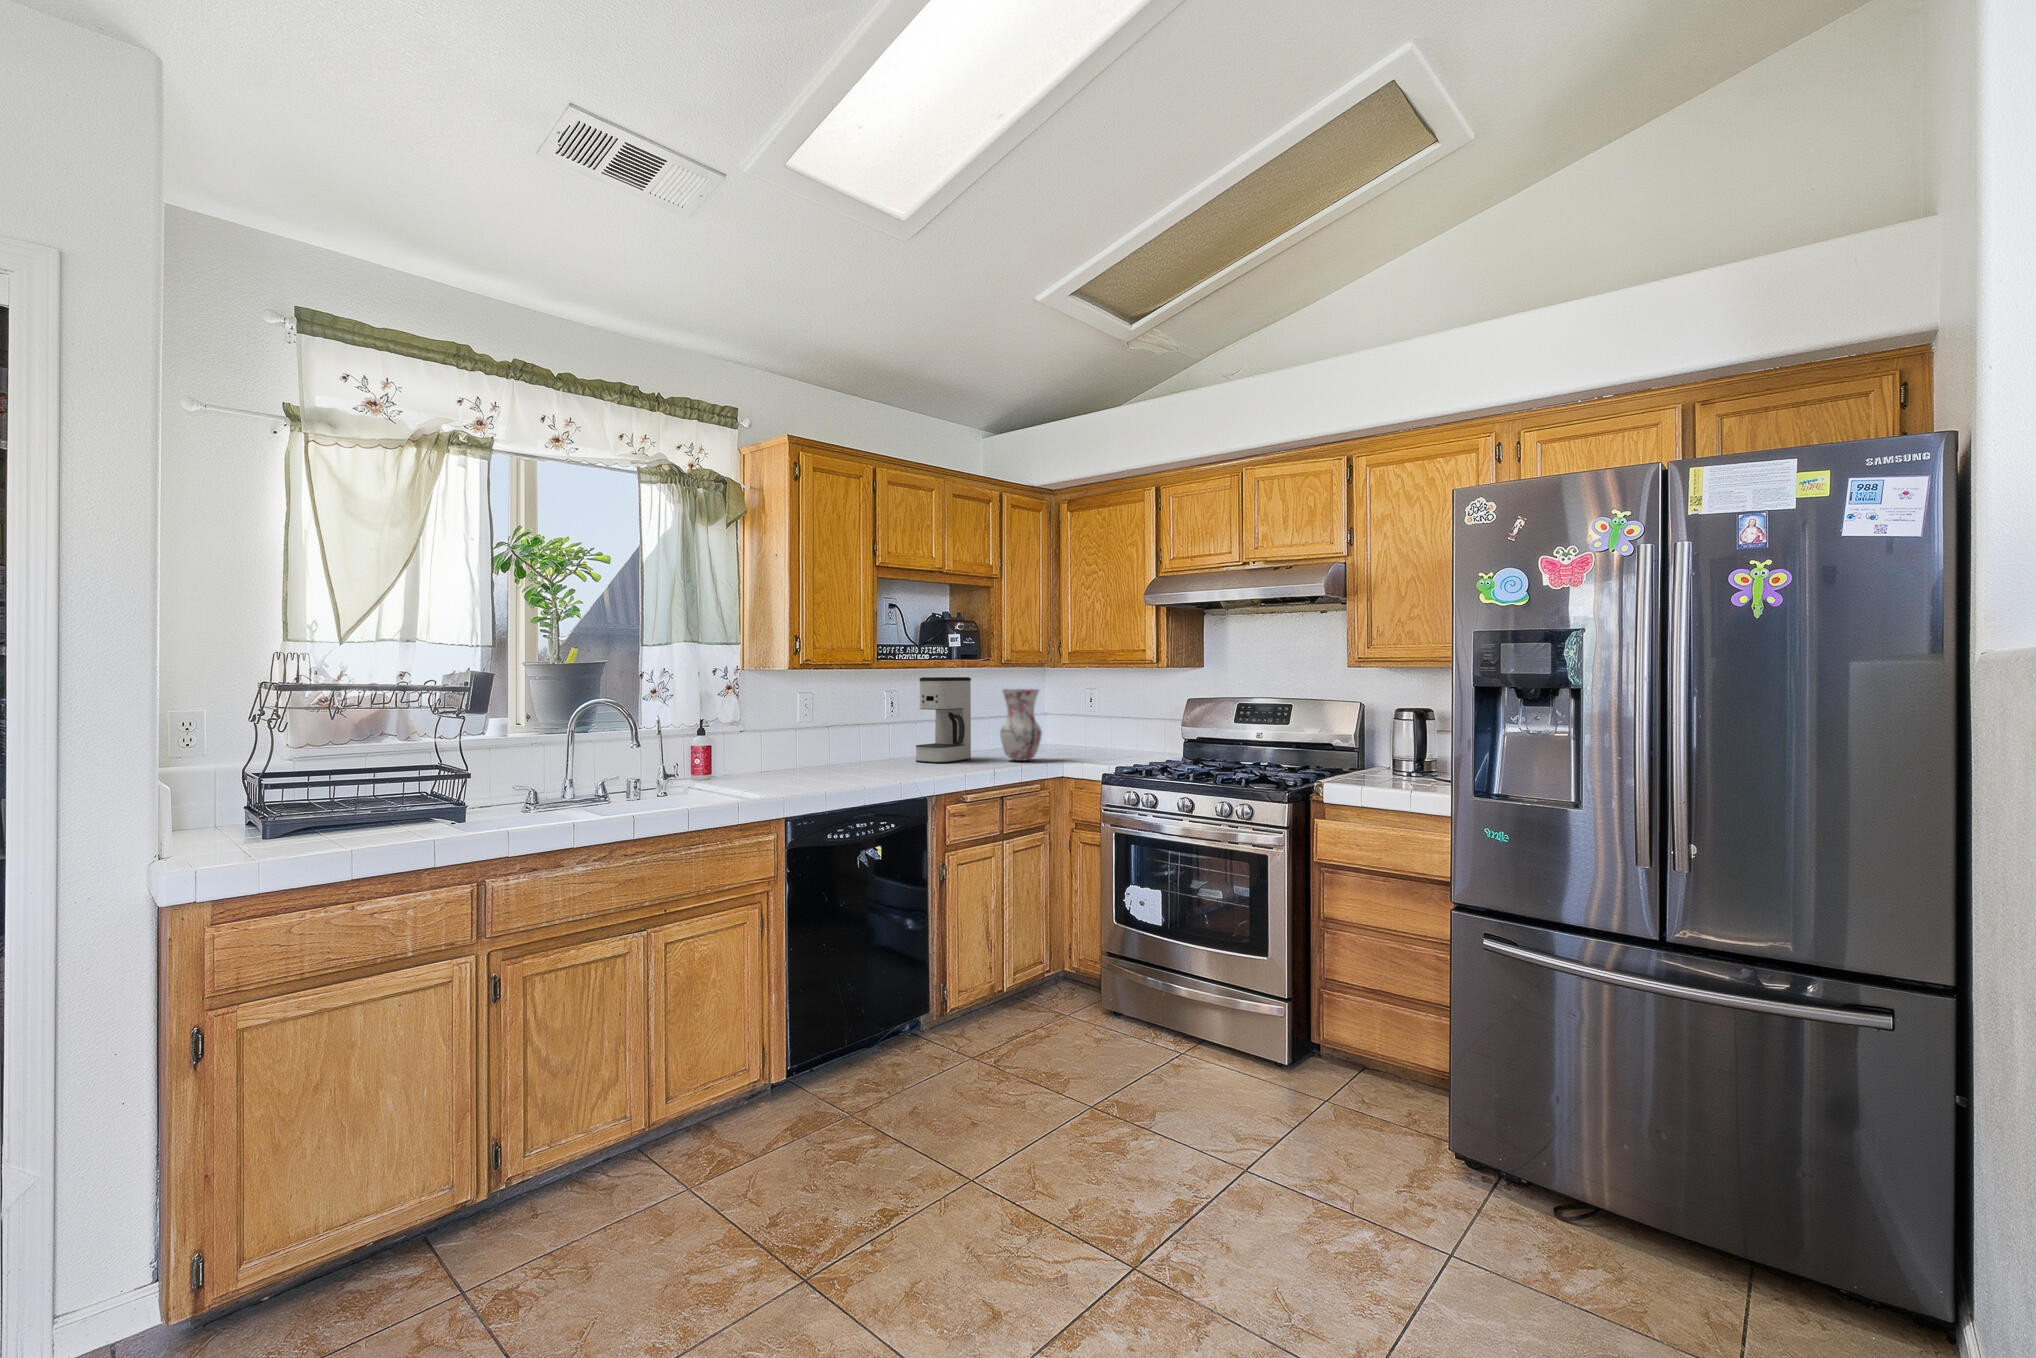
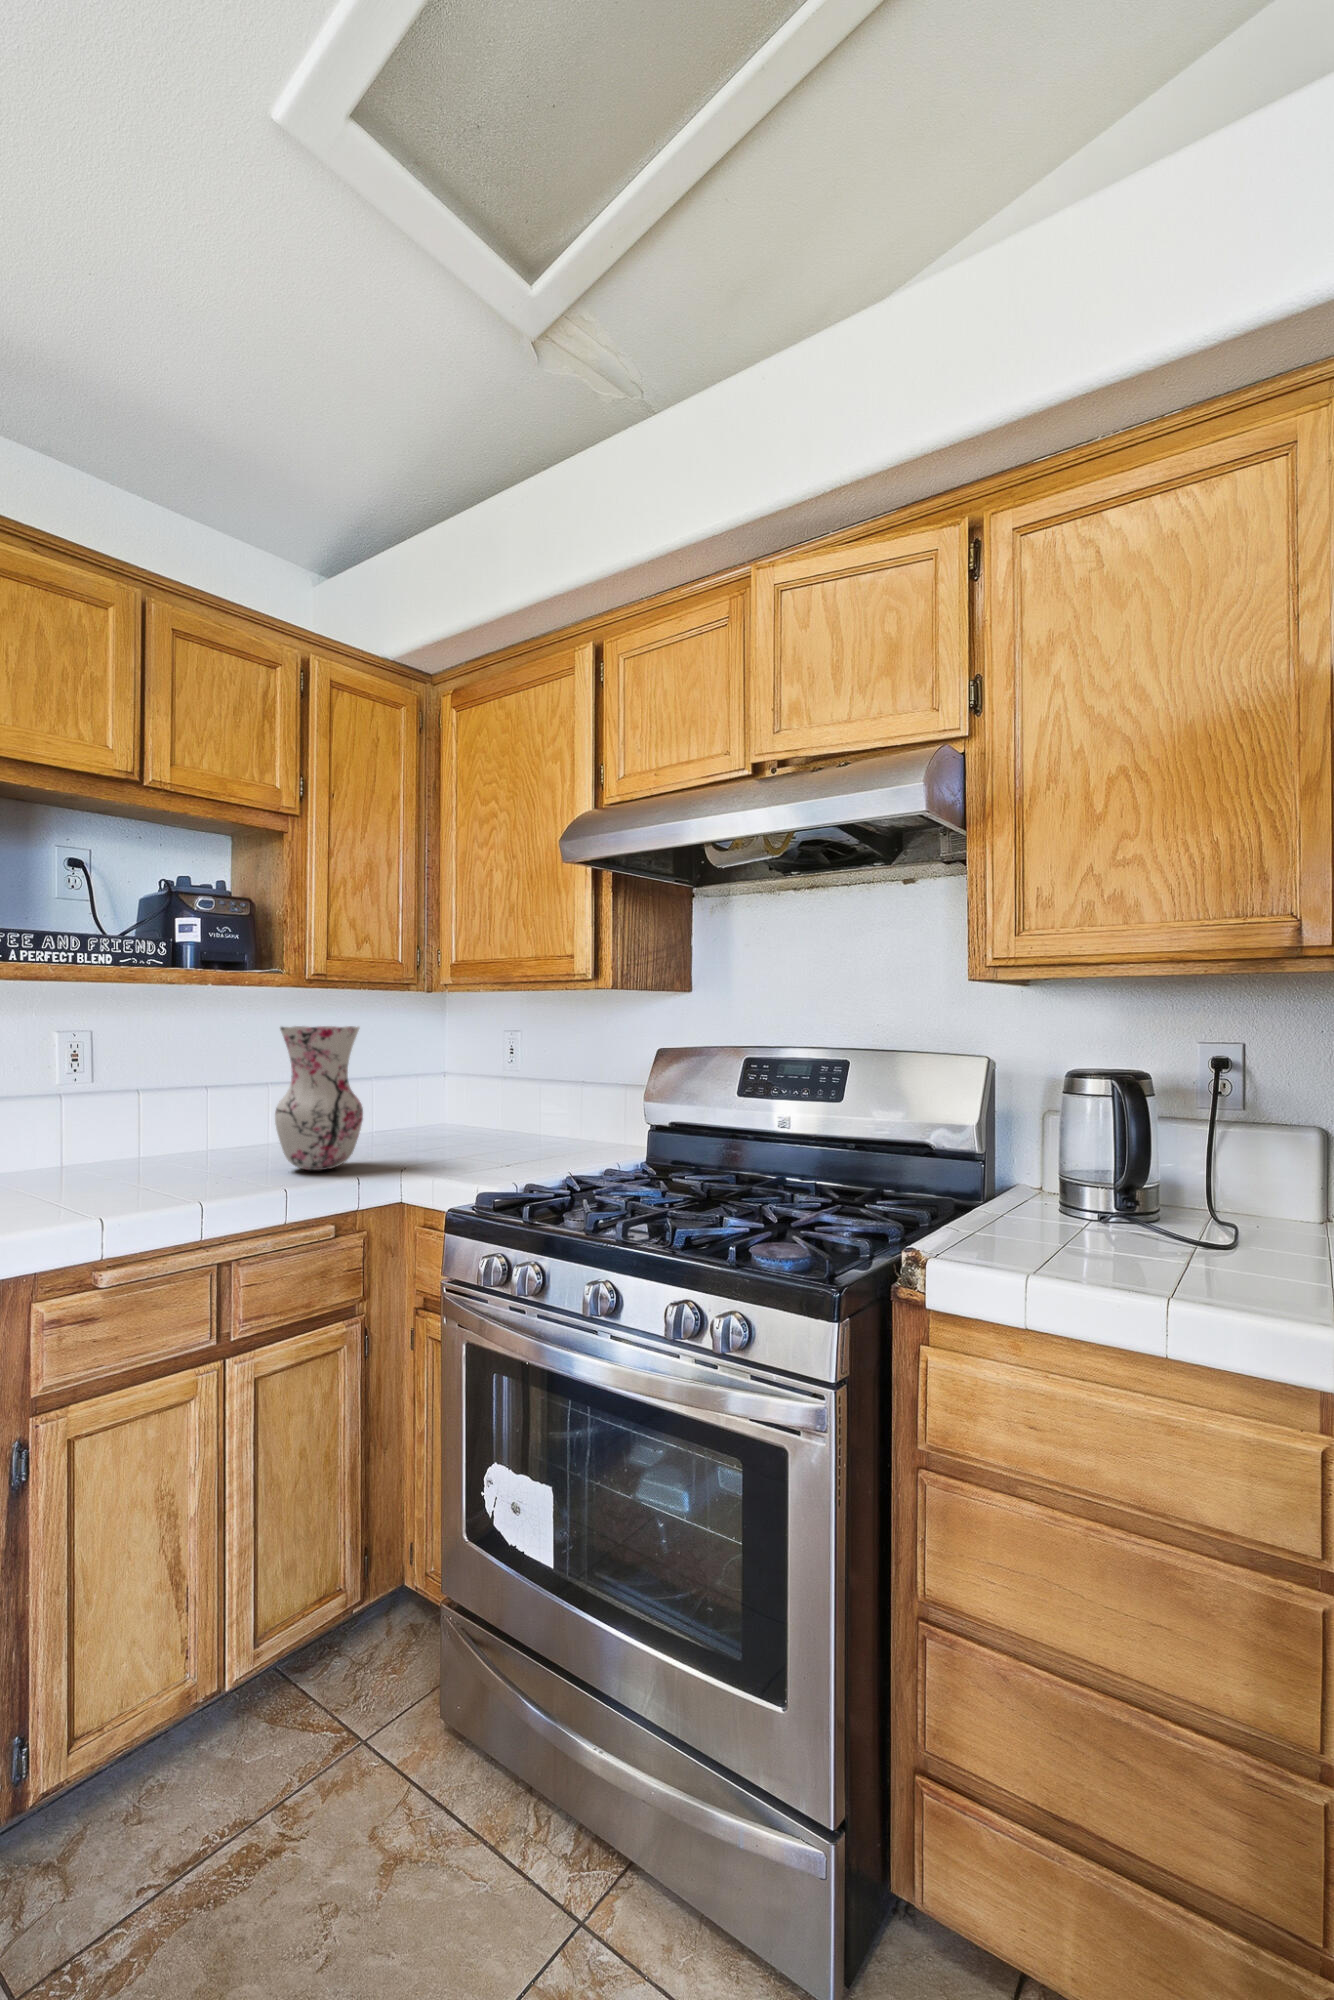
coffee maker: present [916,677,971,763] -> none [94,1002,228,1179]

